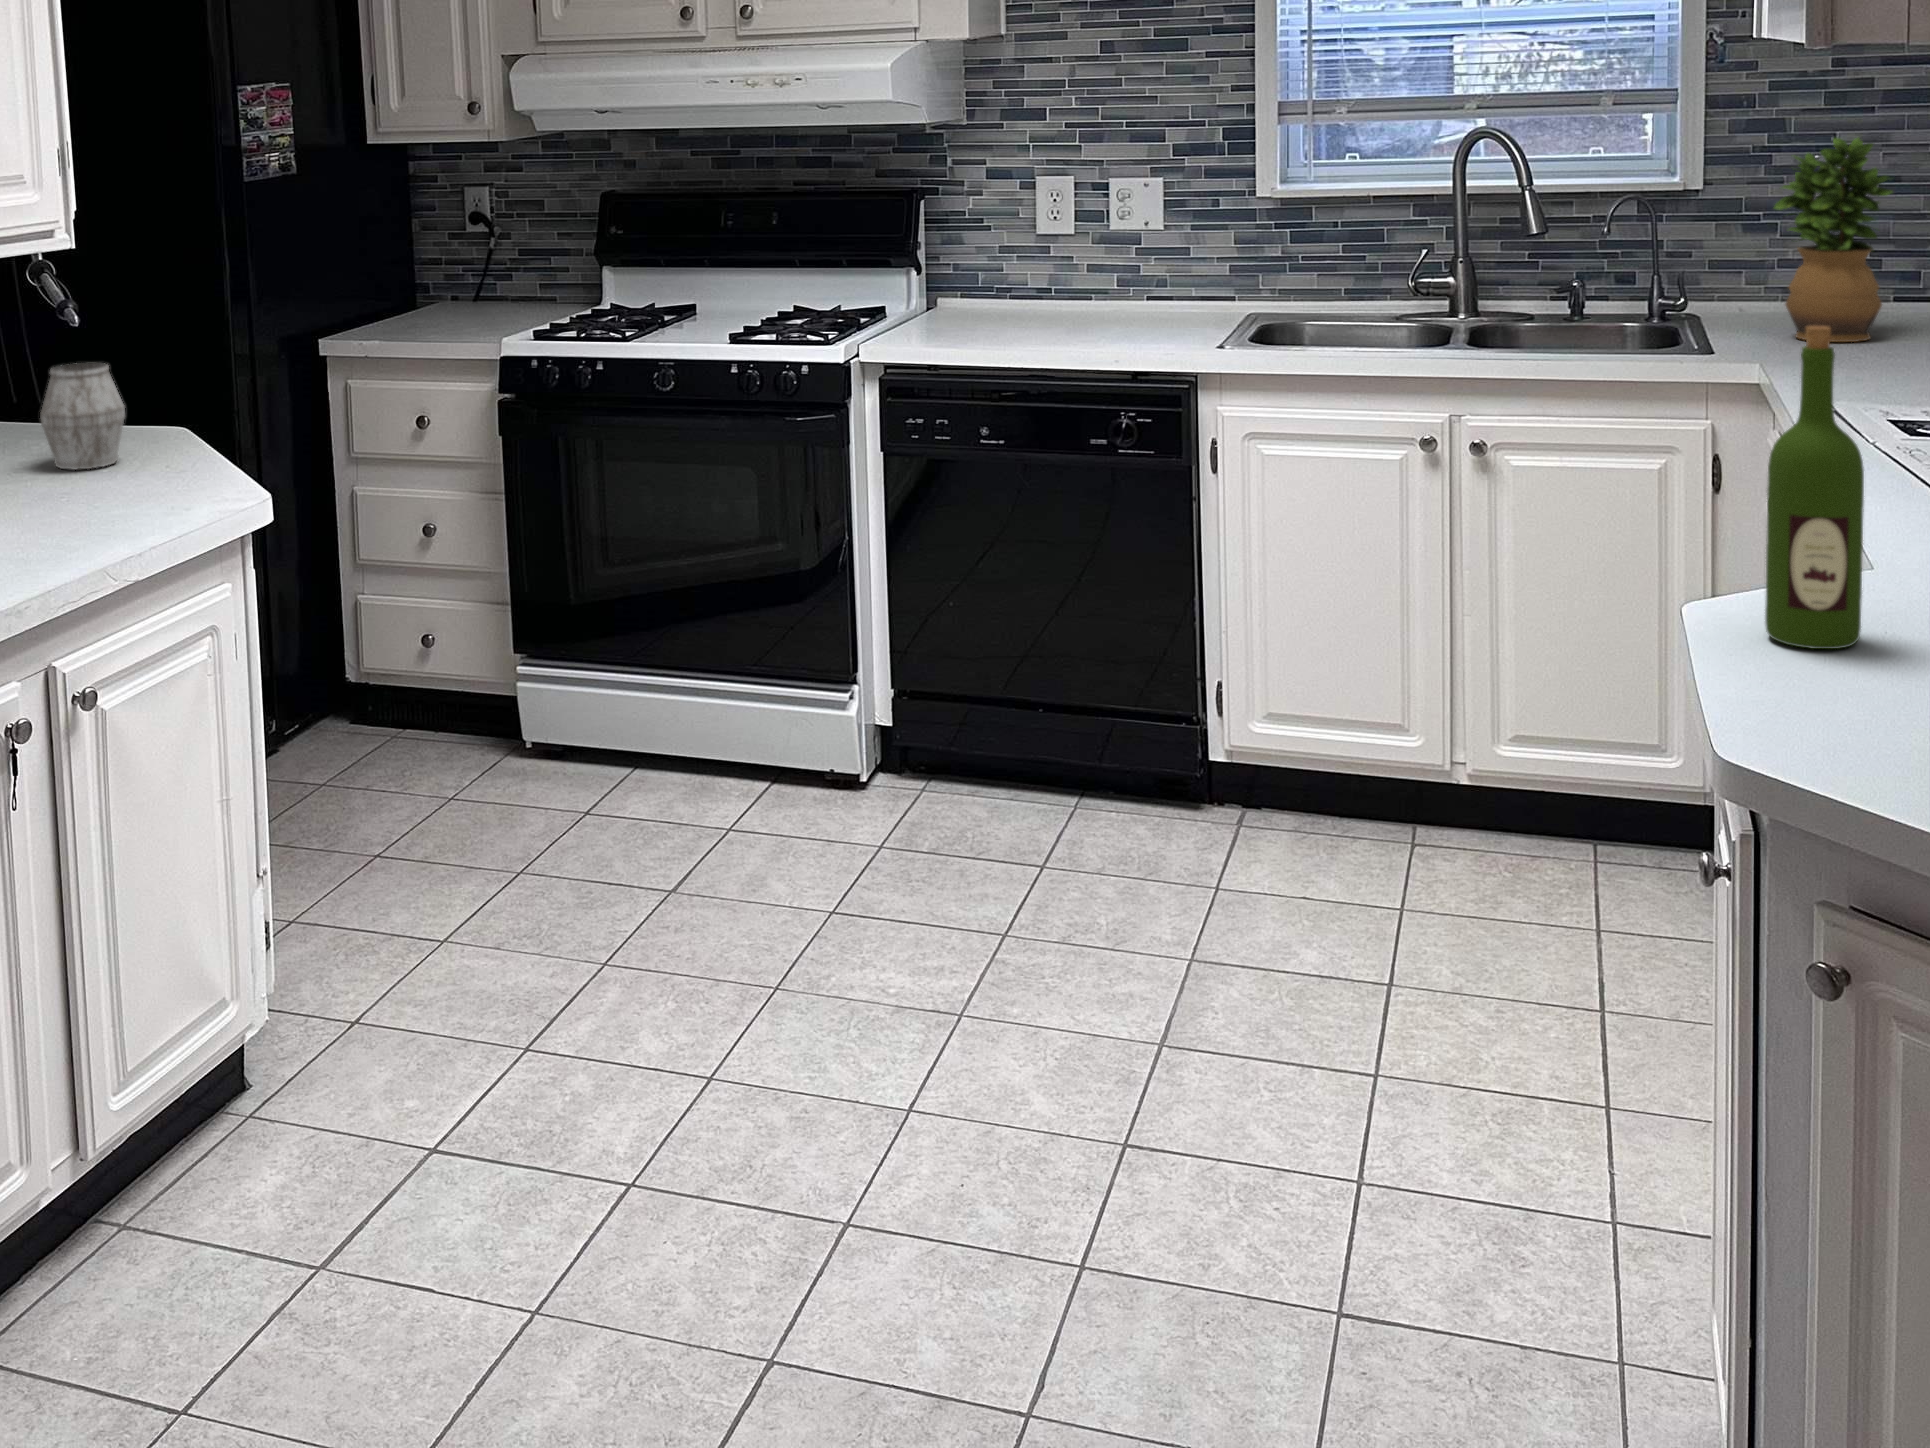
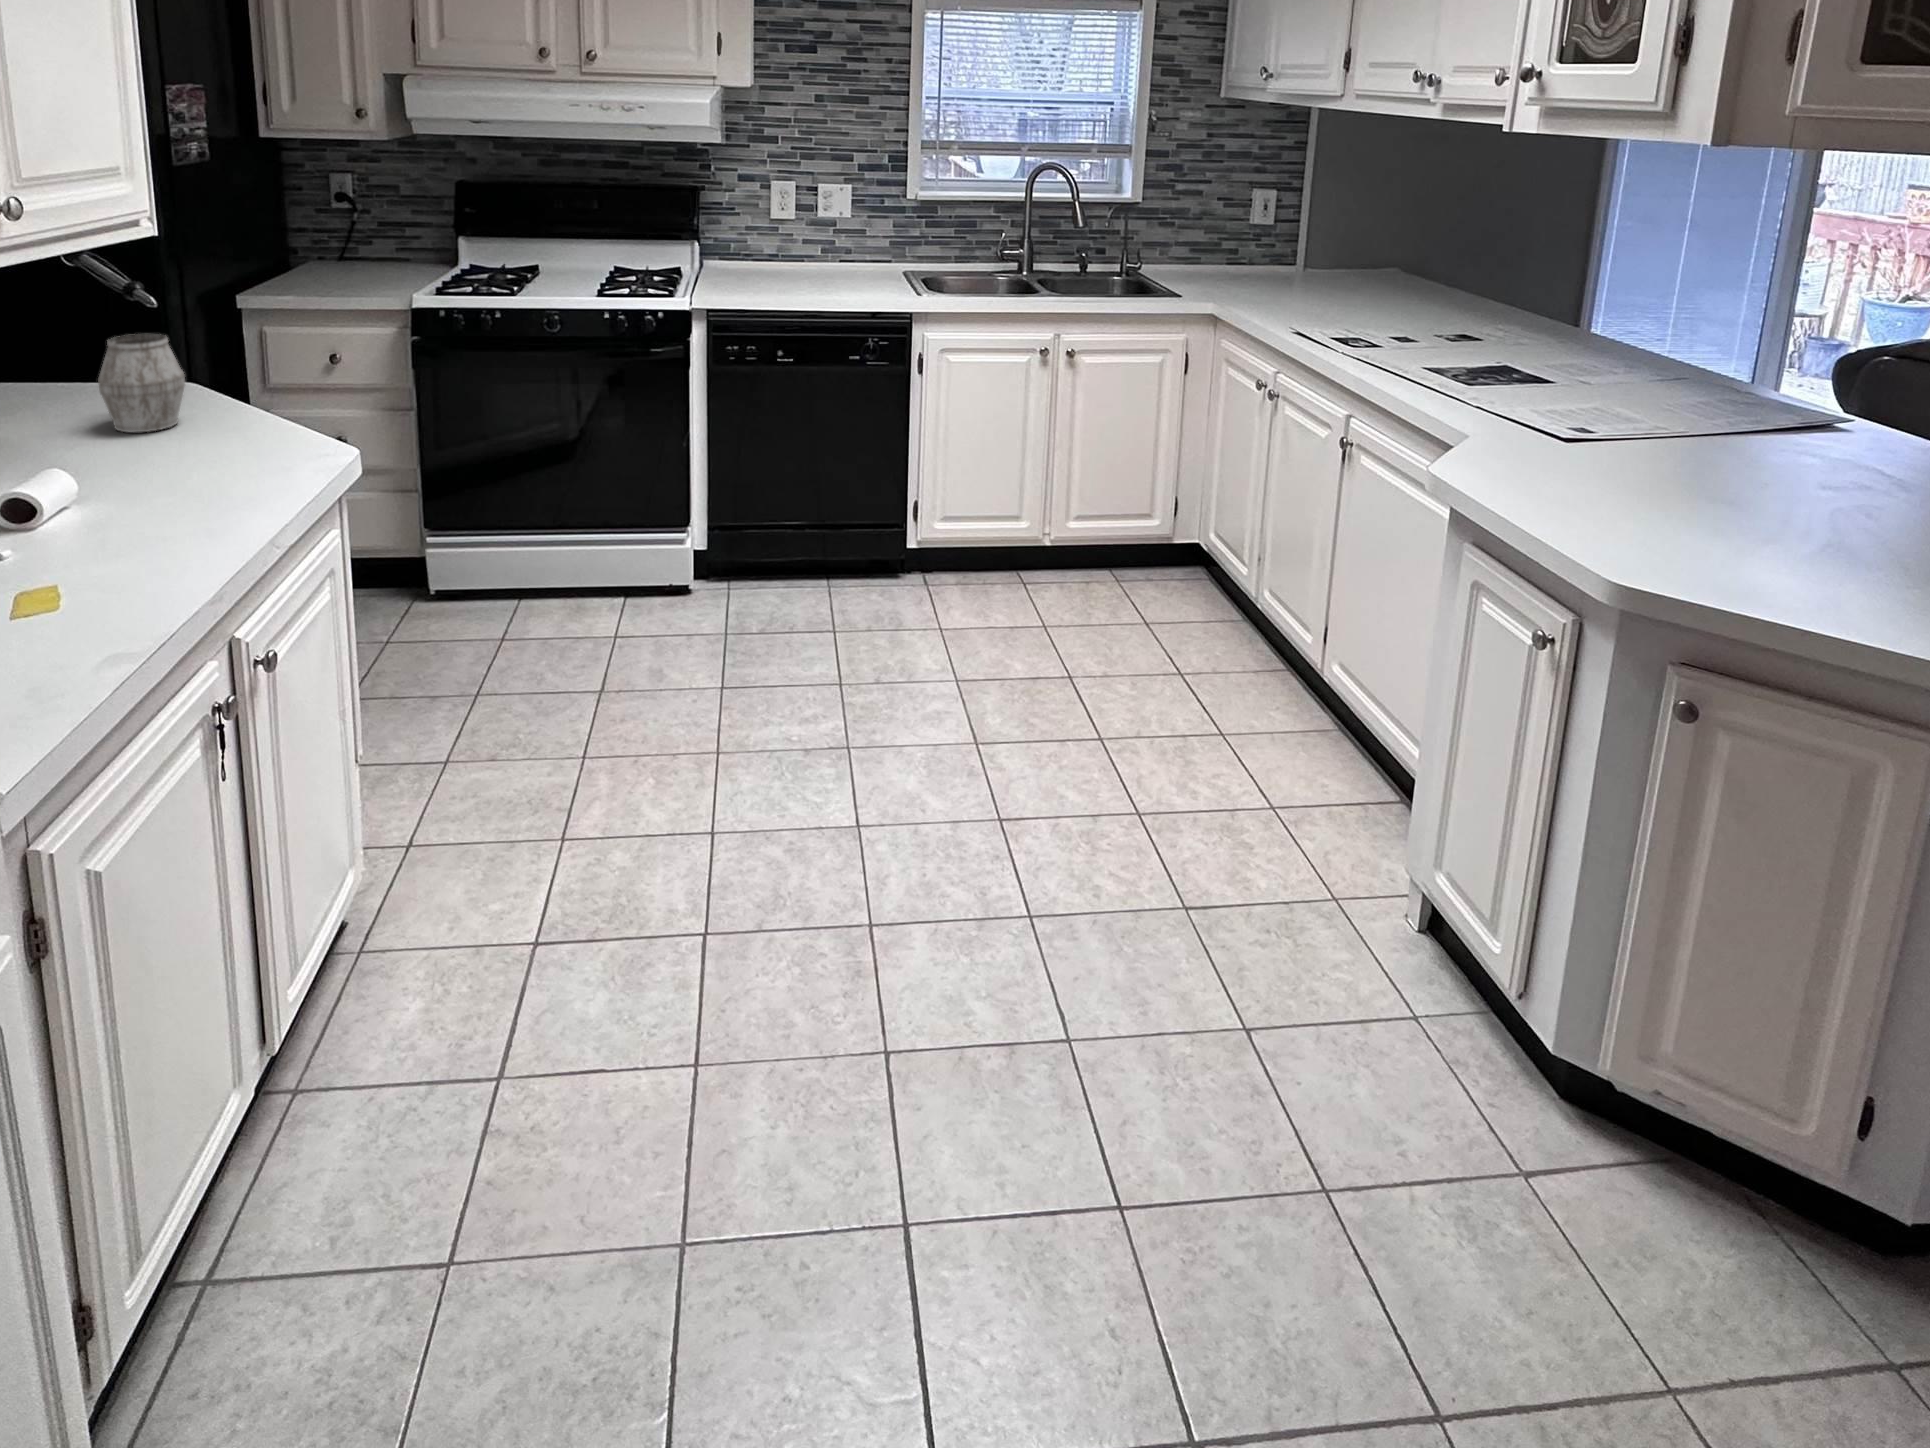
potted plant: present [1774,138,1892,342] -> none [1206,179,1268,291]
wine bottle: present [1765,326,1864,649] -> none [1518,311,1586,501]

